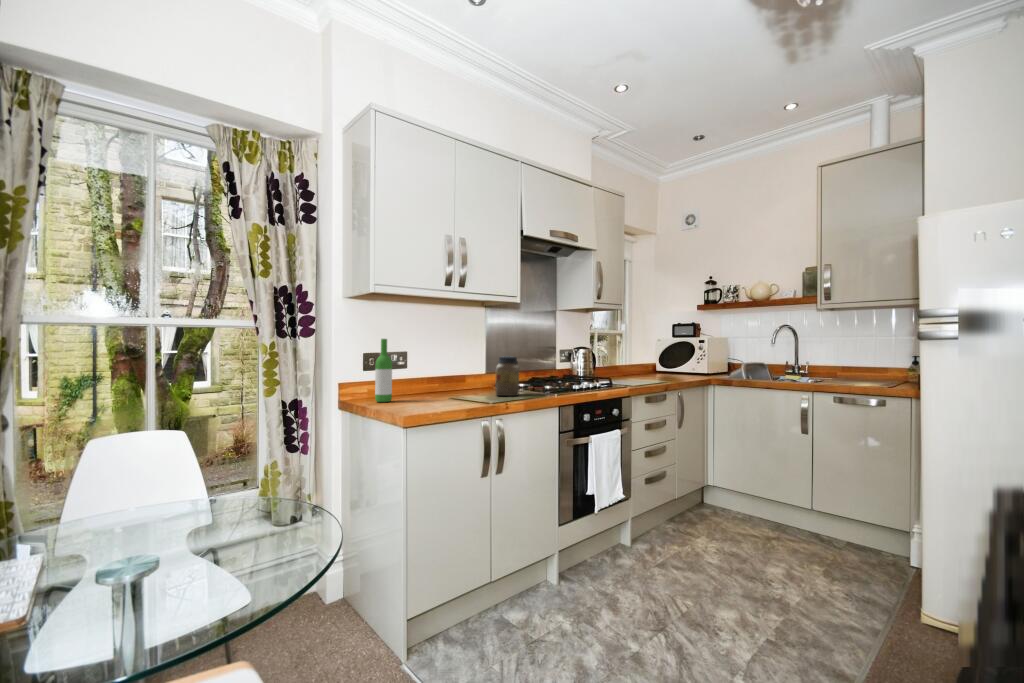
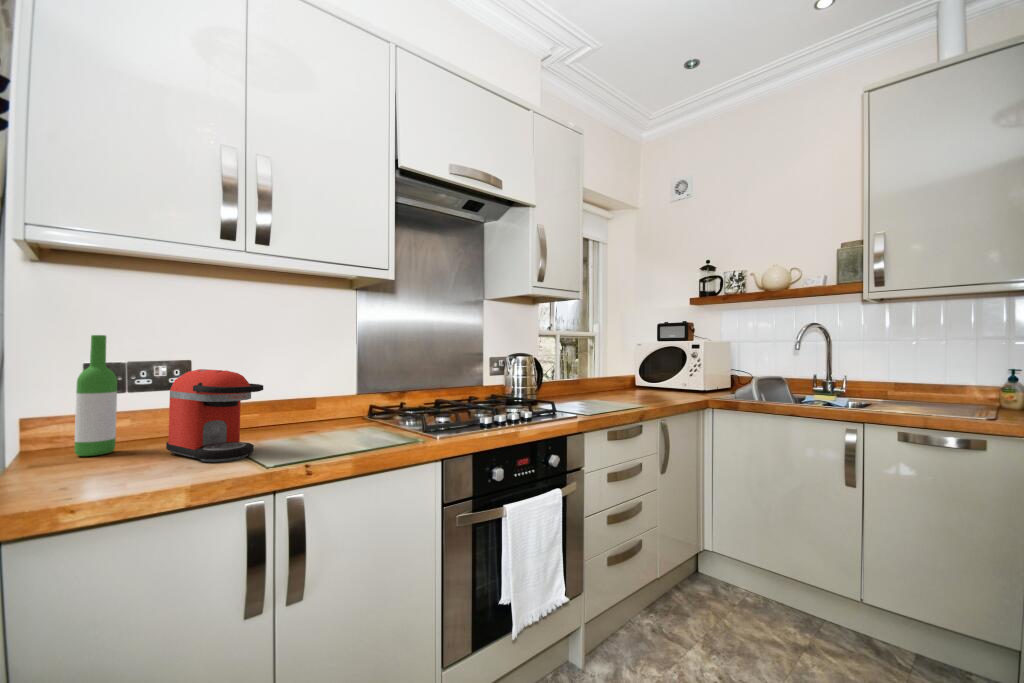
jar: present [495,356,519,396] -> none [323,369,375,441]
coffee maker: none [422,357,478,403] -> present [166,369,263,462]

